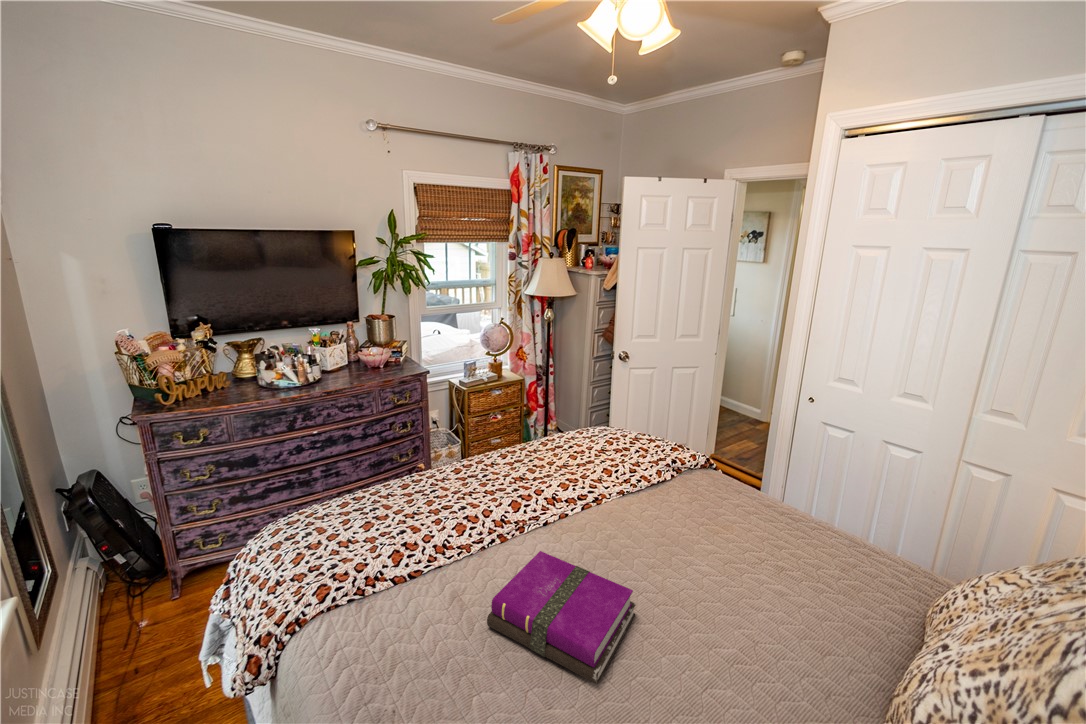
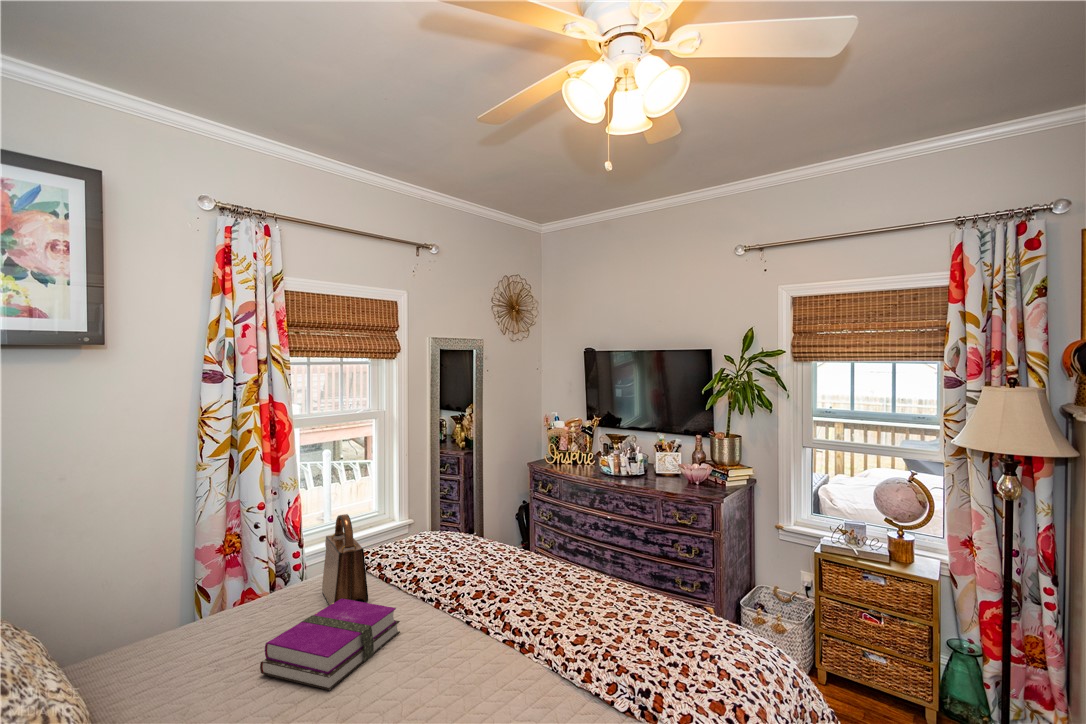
handbag: none [350,522,457,665] -> present [322,514,368,605]

